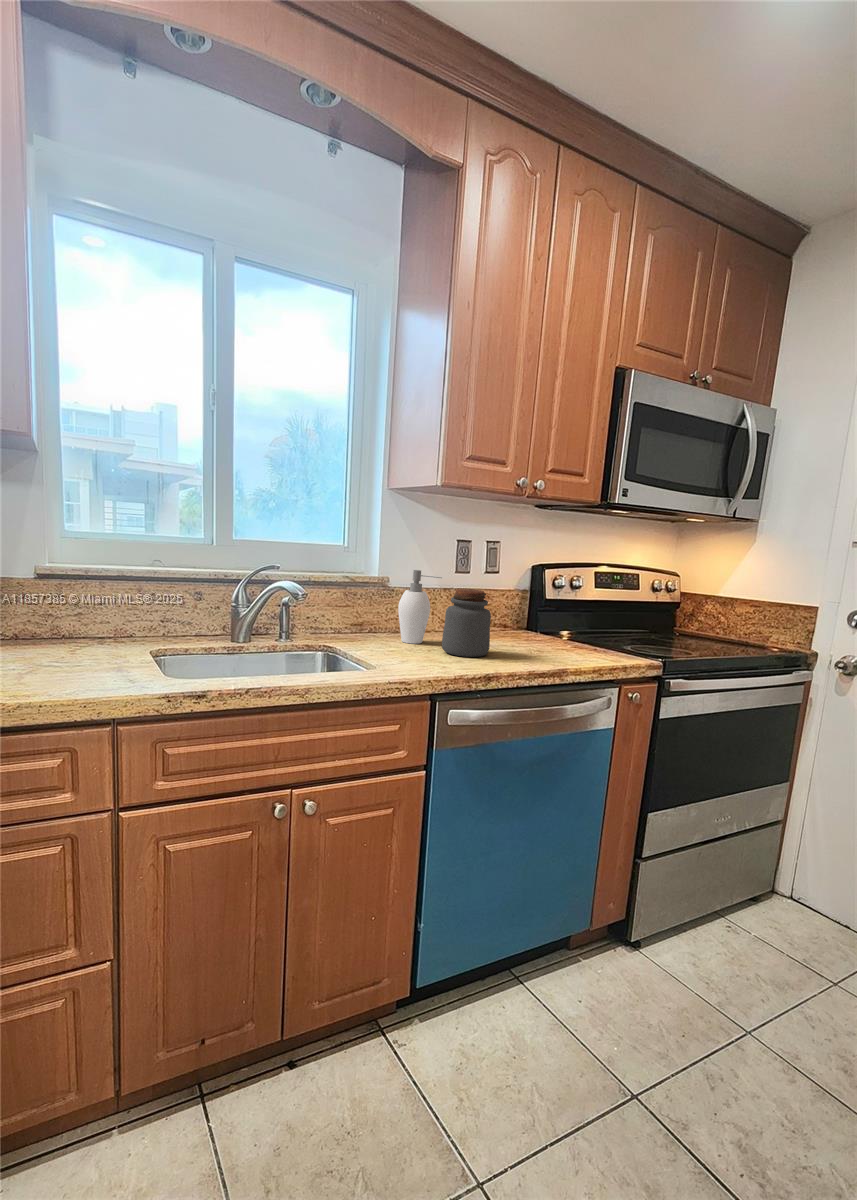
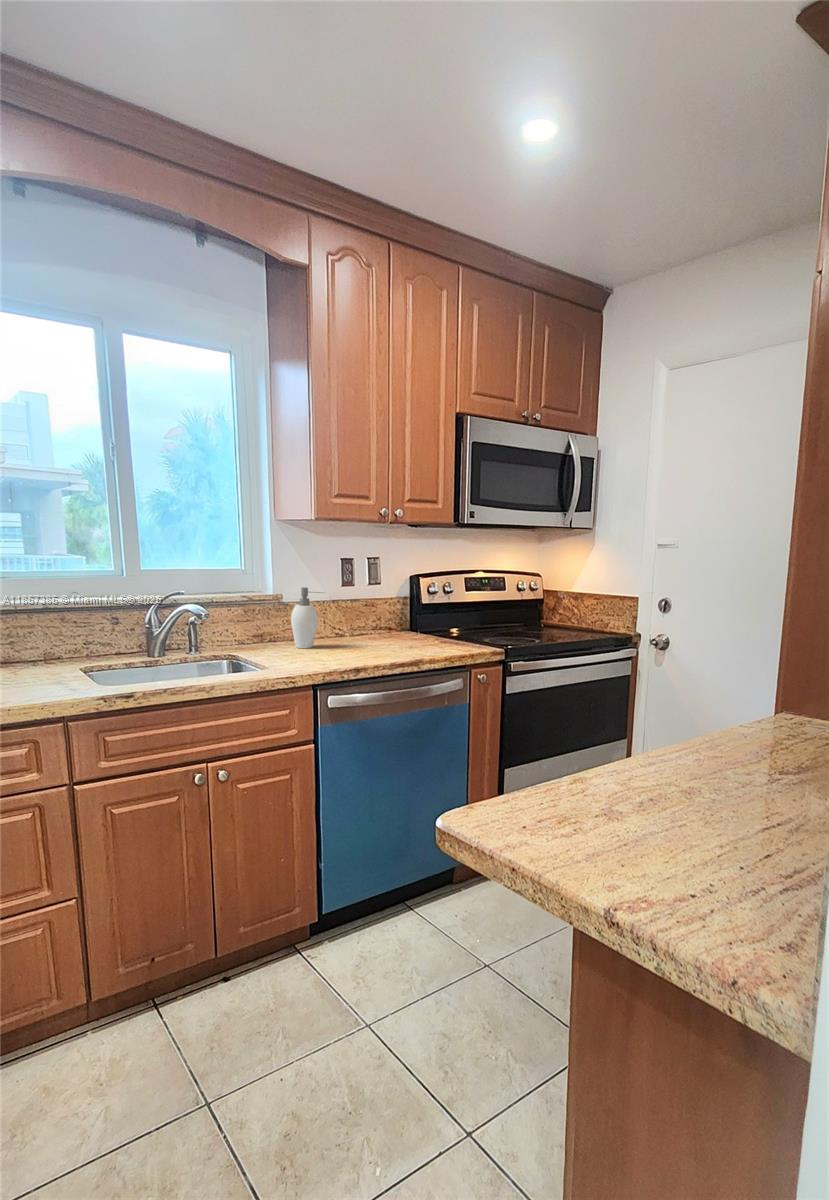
jar: present [442,589,491,657] -> none [326,601,365,655]

